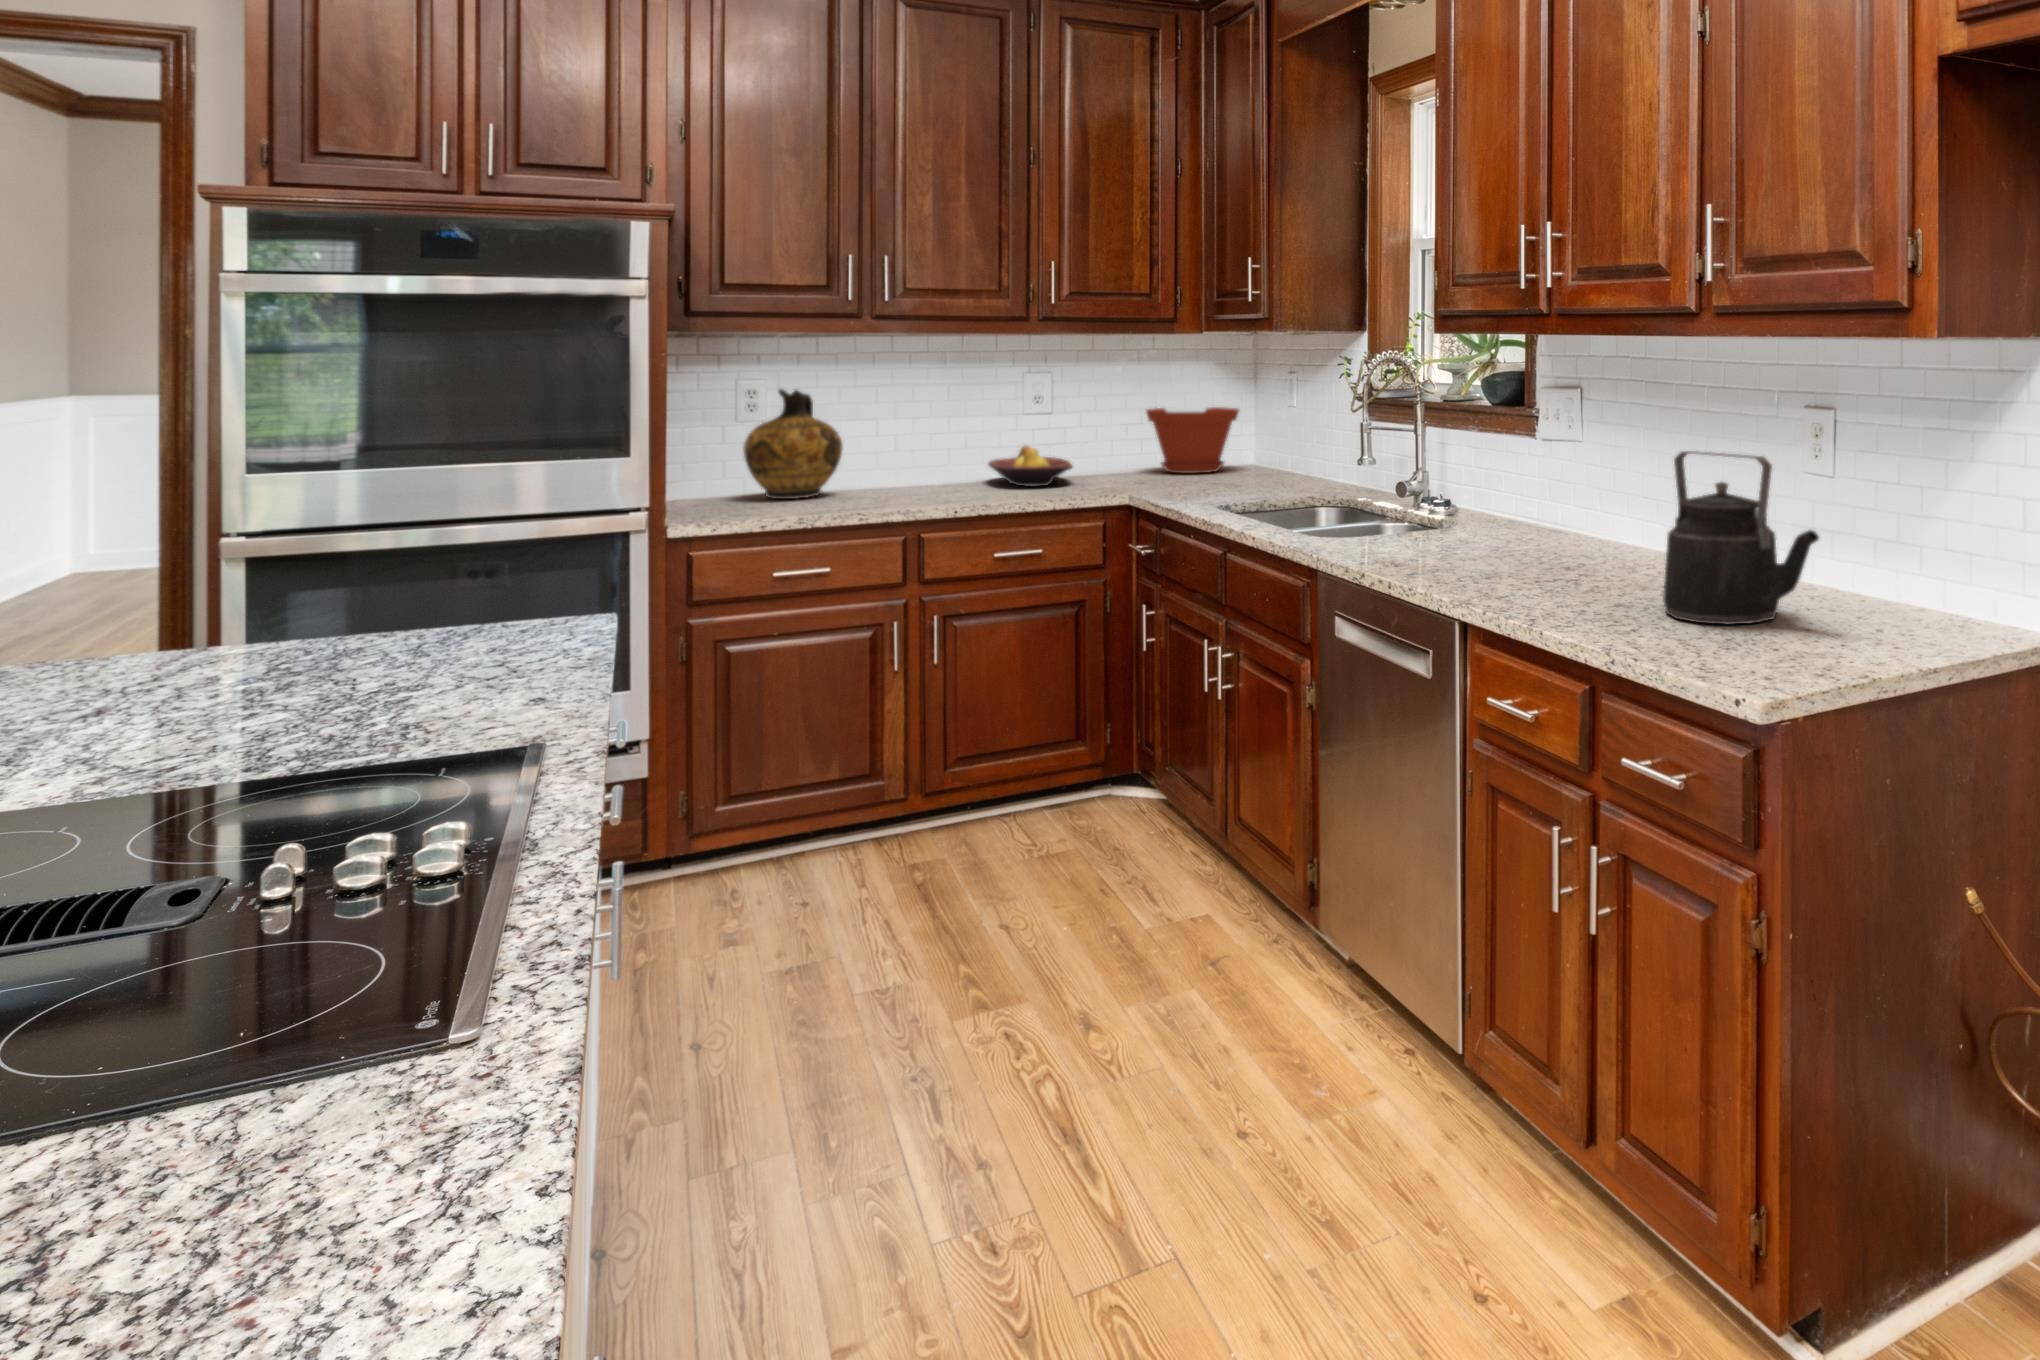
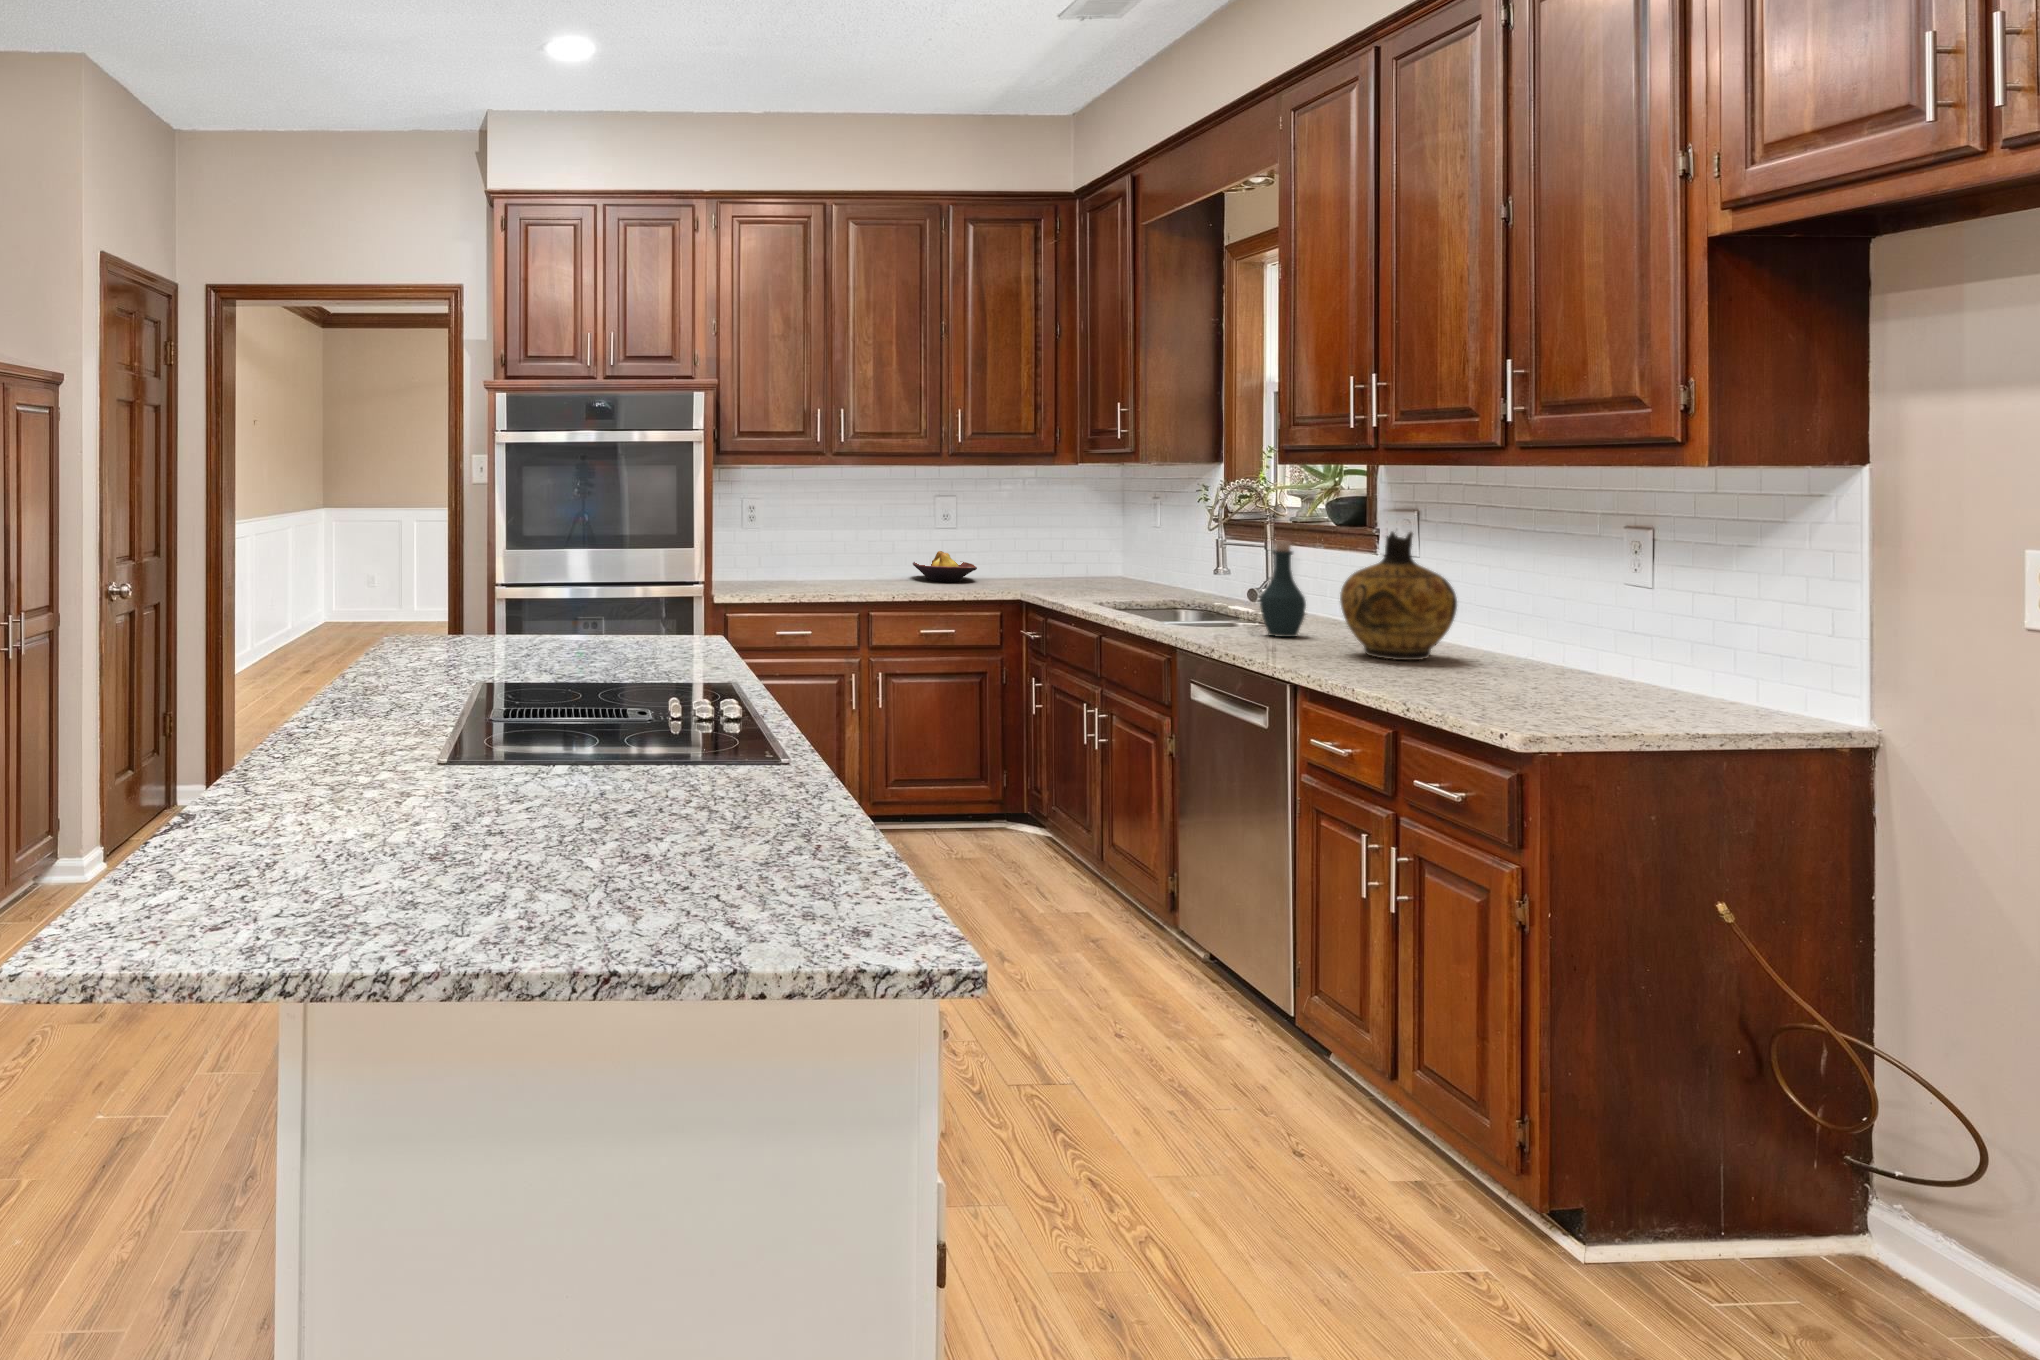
ceramic jug: present [744,389,843,499] -> present [1340,532,1457,660]
plant pot: present [1146,407,1239,473] -> none [1032,525,1111,579]
bottle: none [1415,429,1468,549] -> present [1260,541,1306,637]
kettle: present [1663,451,1819,625] -> none [1467,558,1612,697]

